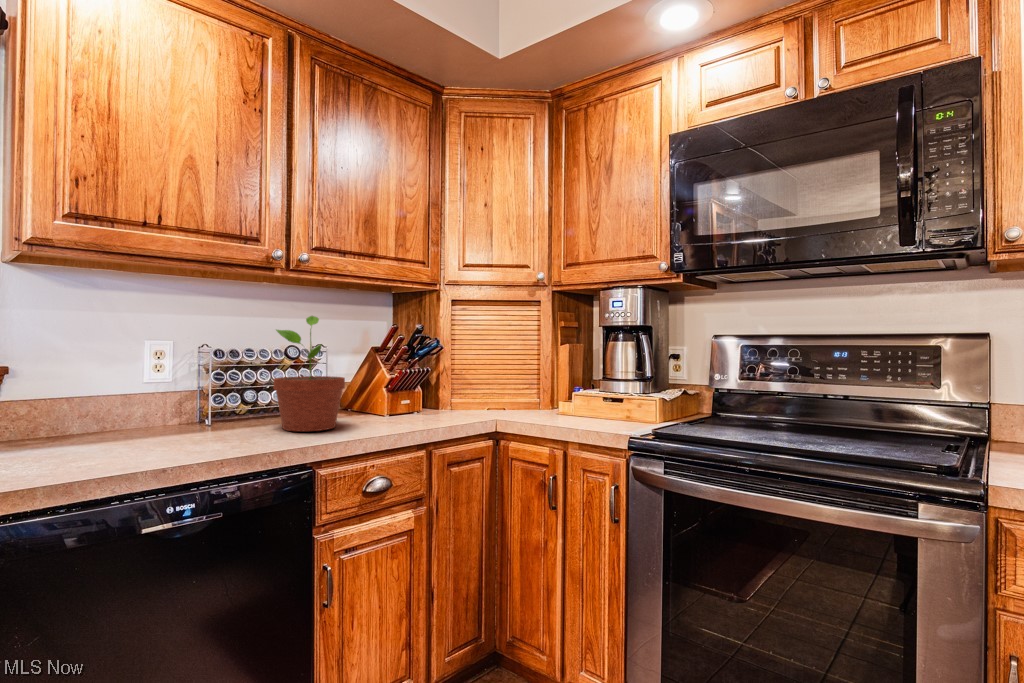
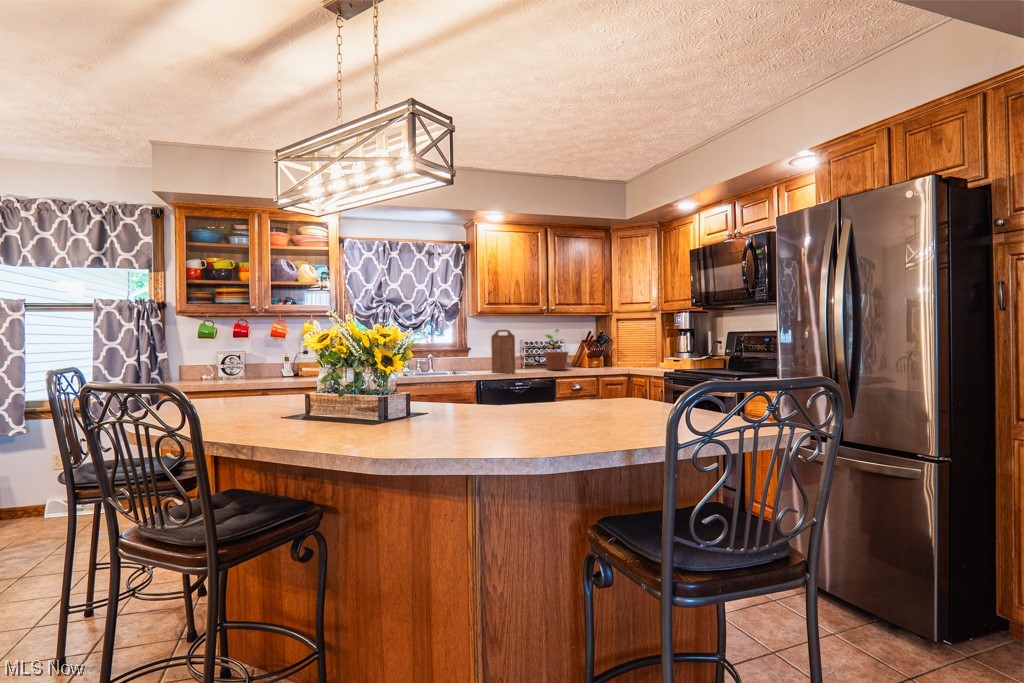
cutting board: none [70,304,172,460] -> present [491,330,515,373]

